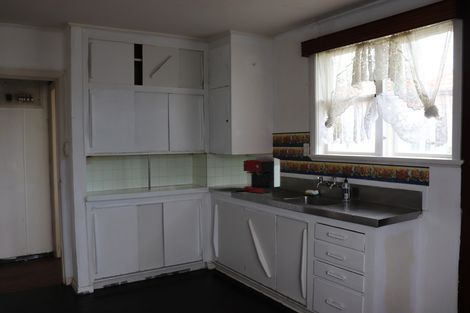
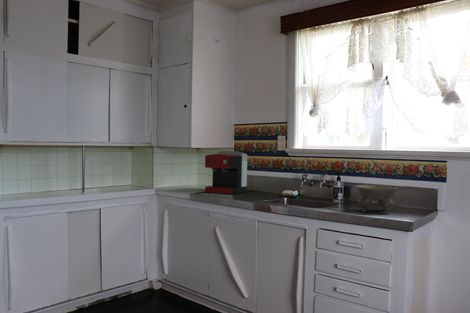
bowl: none [345,187,381,212] -> present [355,185,398,214]

